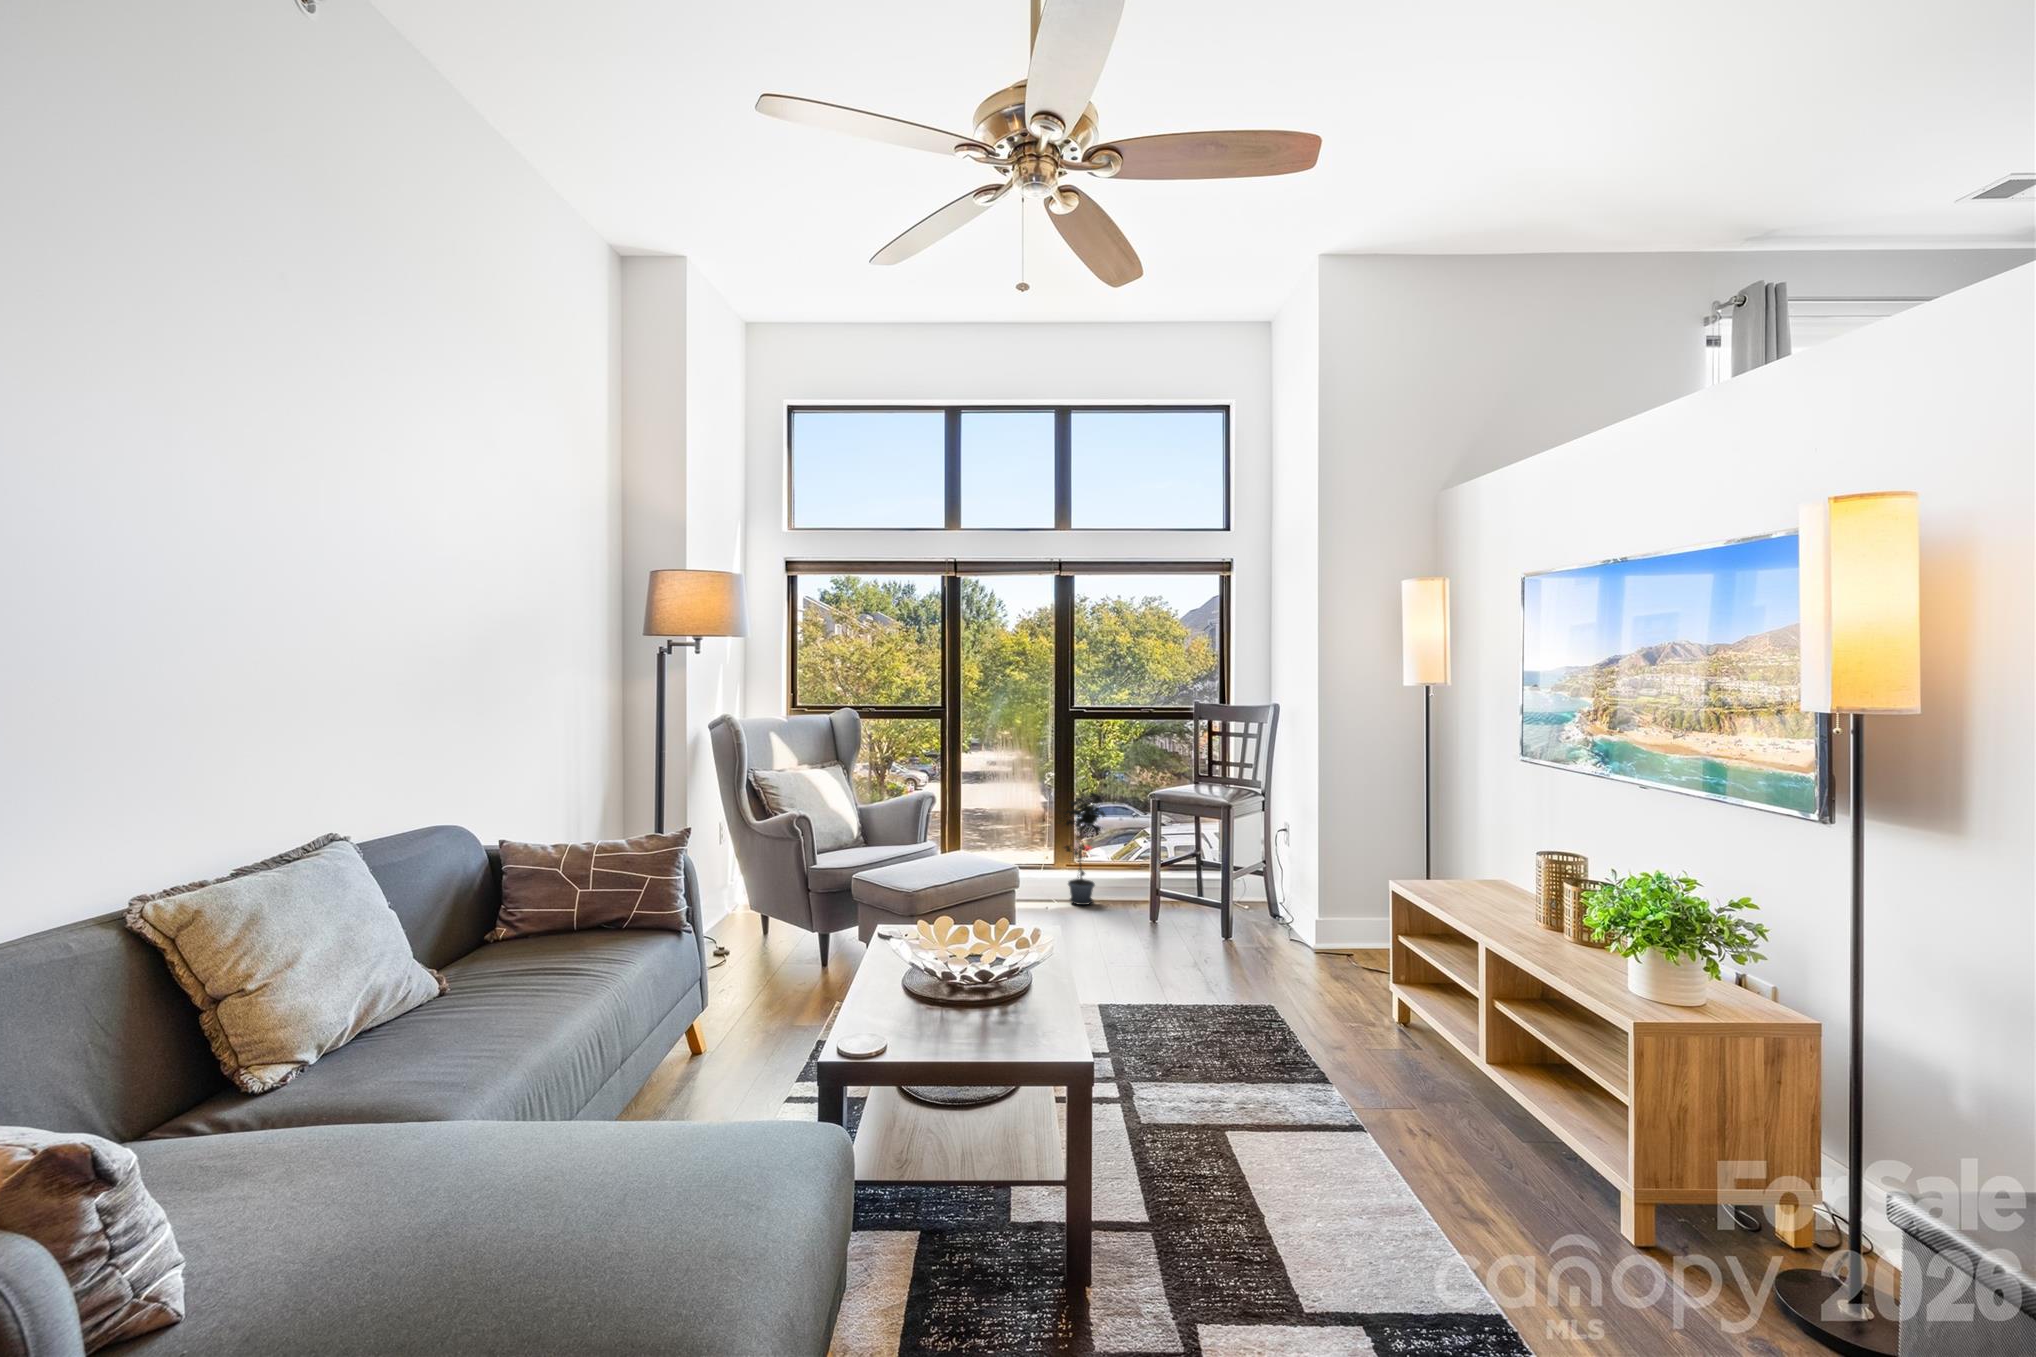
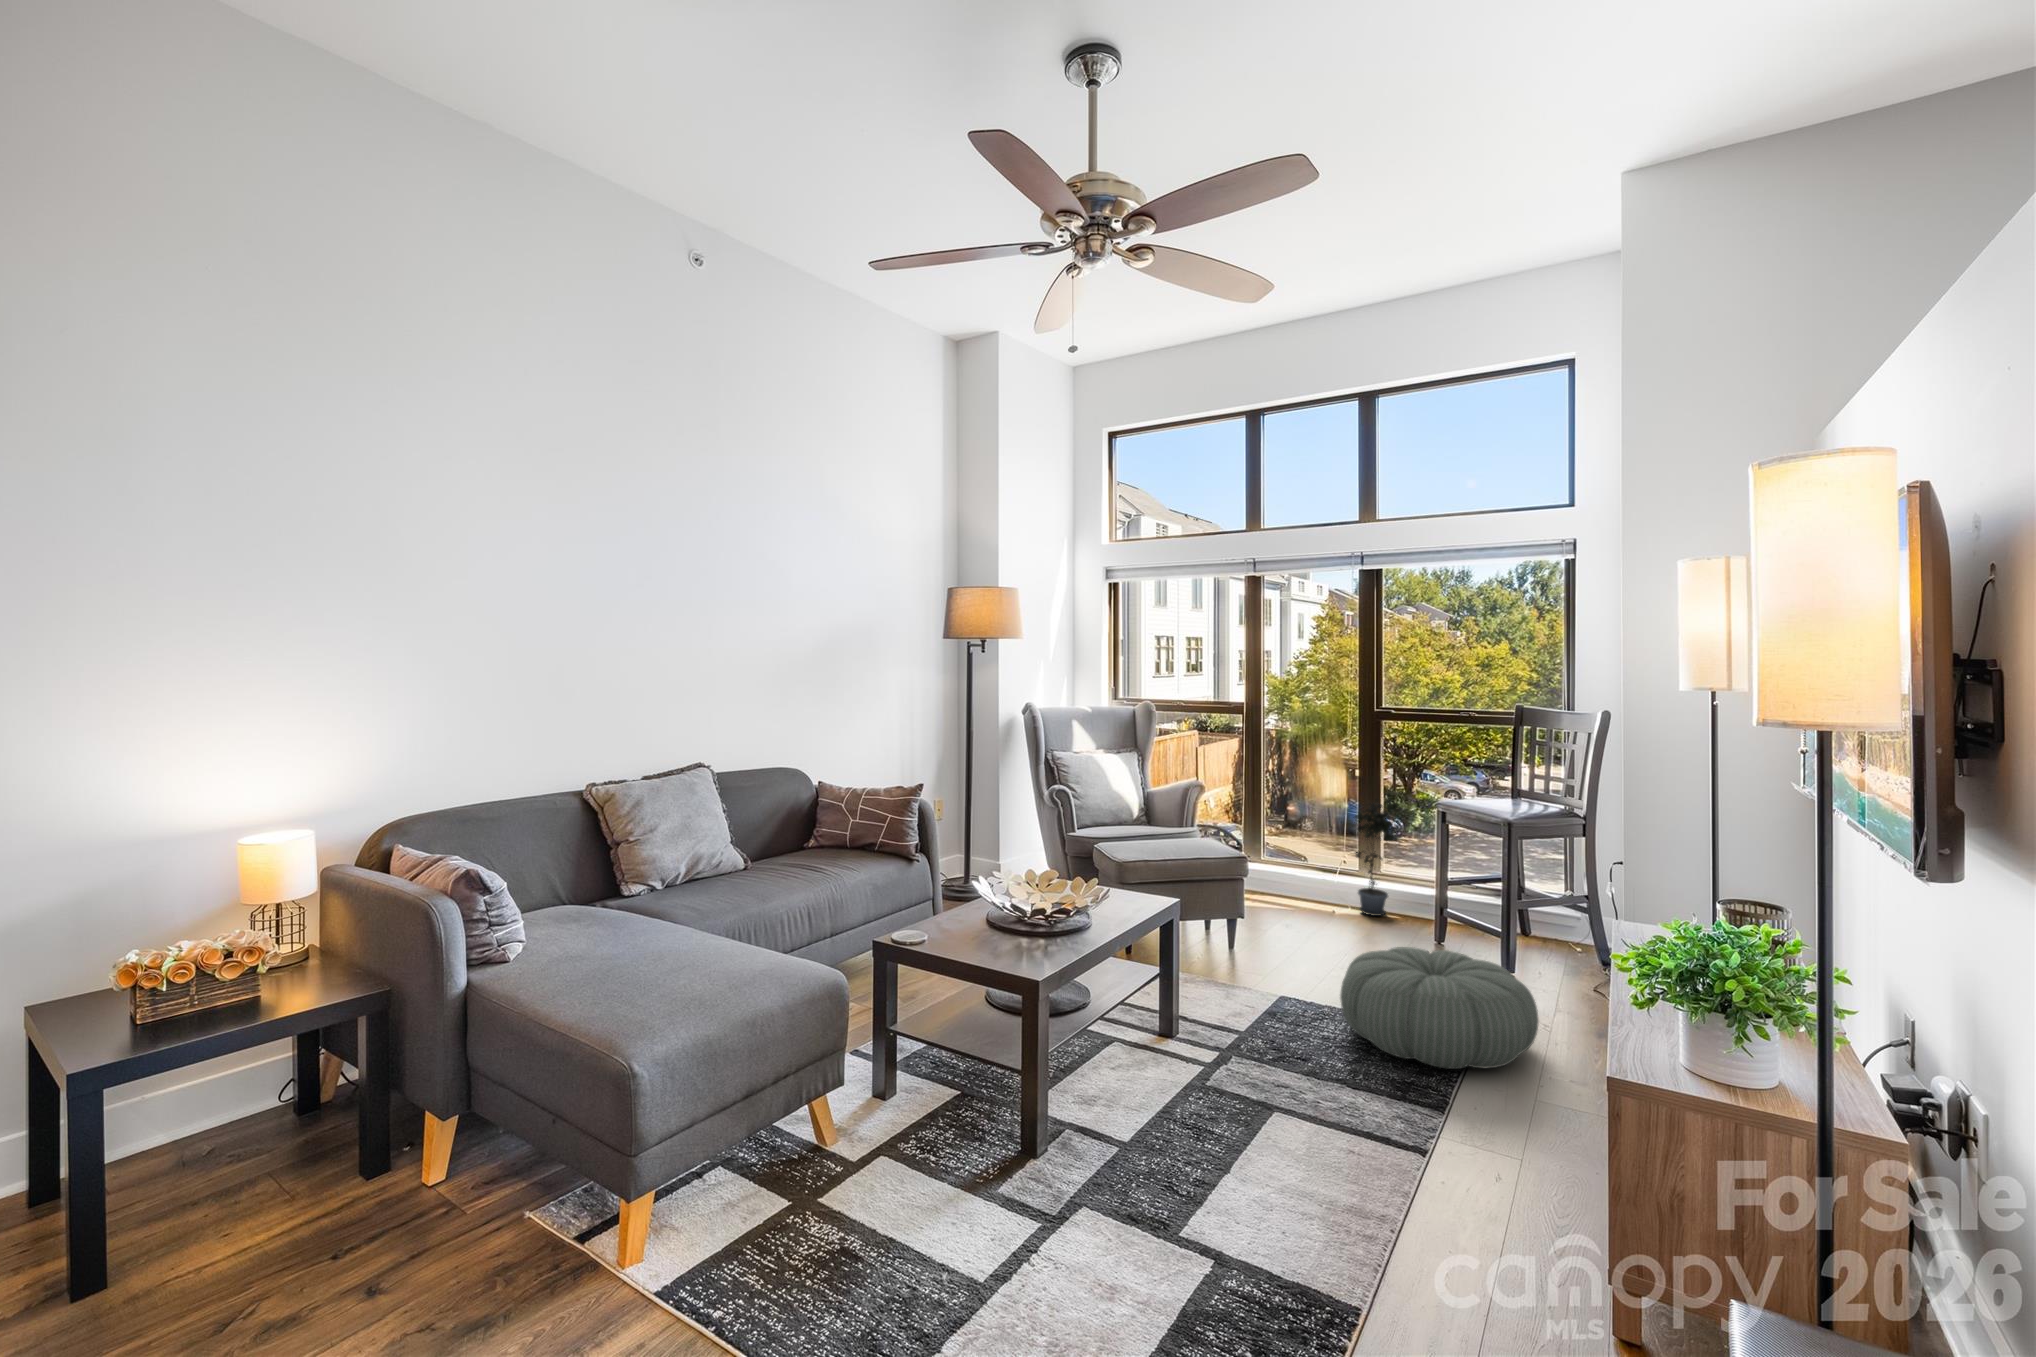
pouf: none [1173,927,1351,1040] -> present [1340,947,1539,1069]

